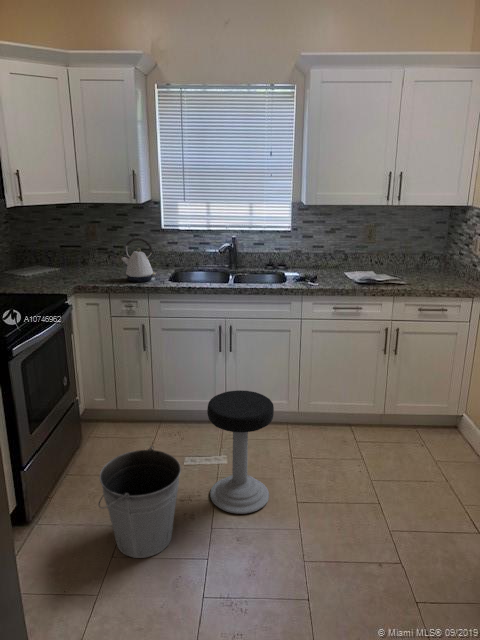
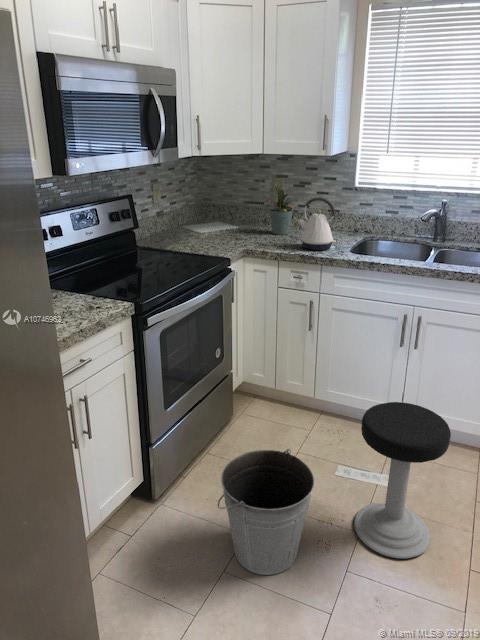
potted plant: none [86,233,113,273] -> present [264,189,295,235]

